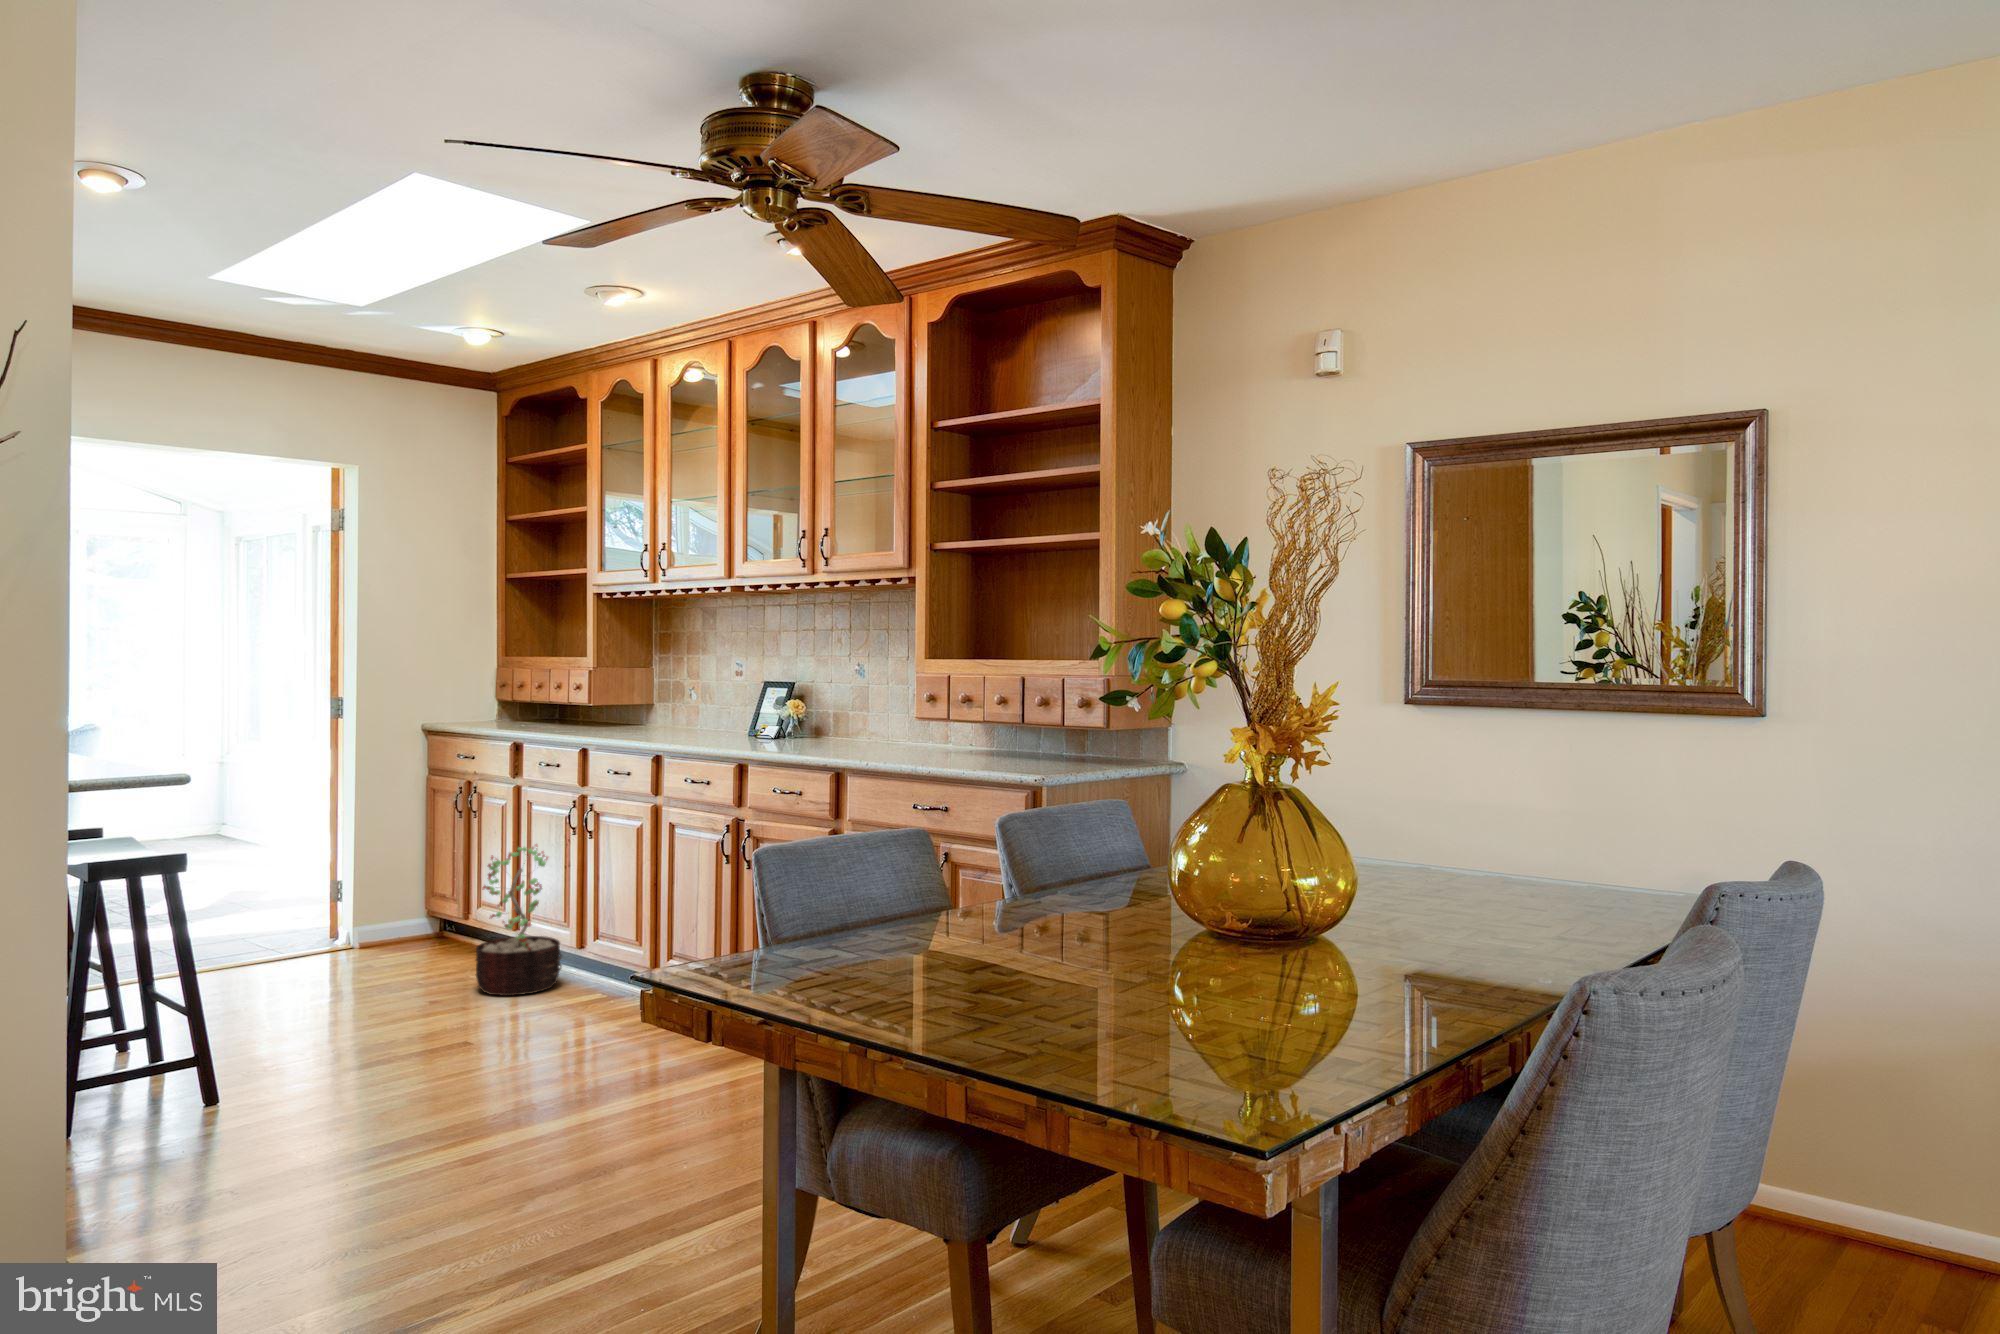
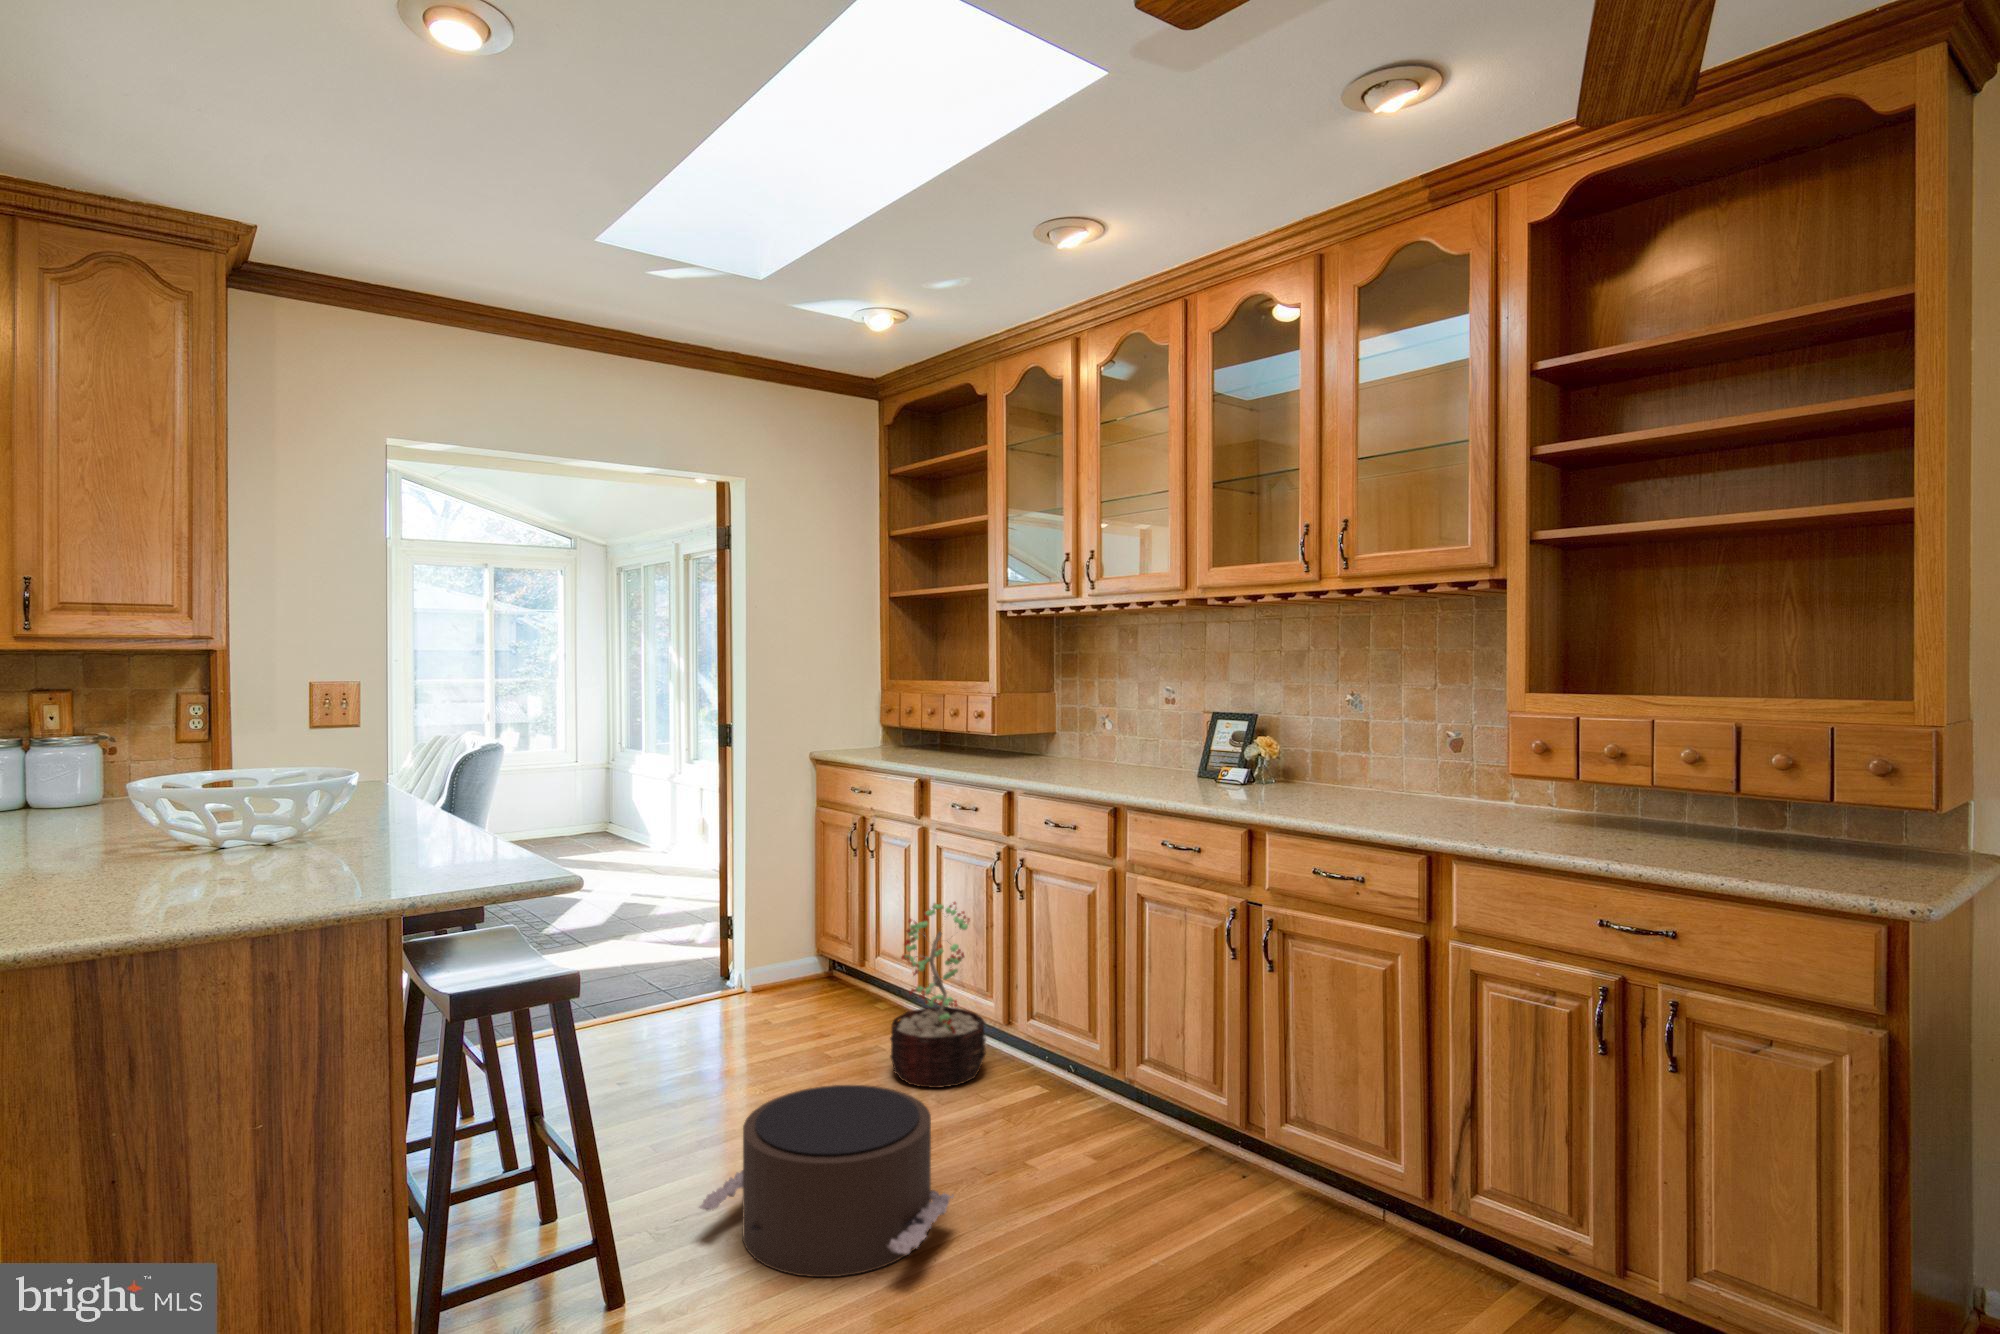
pouf: none [286,969,495,1088] -> present [699,1085,953,1277]

